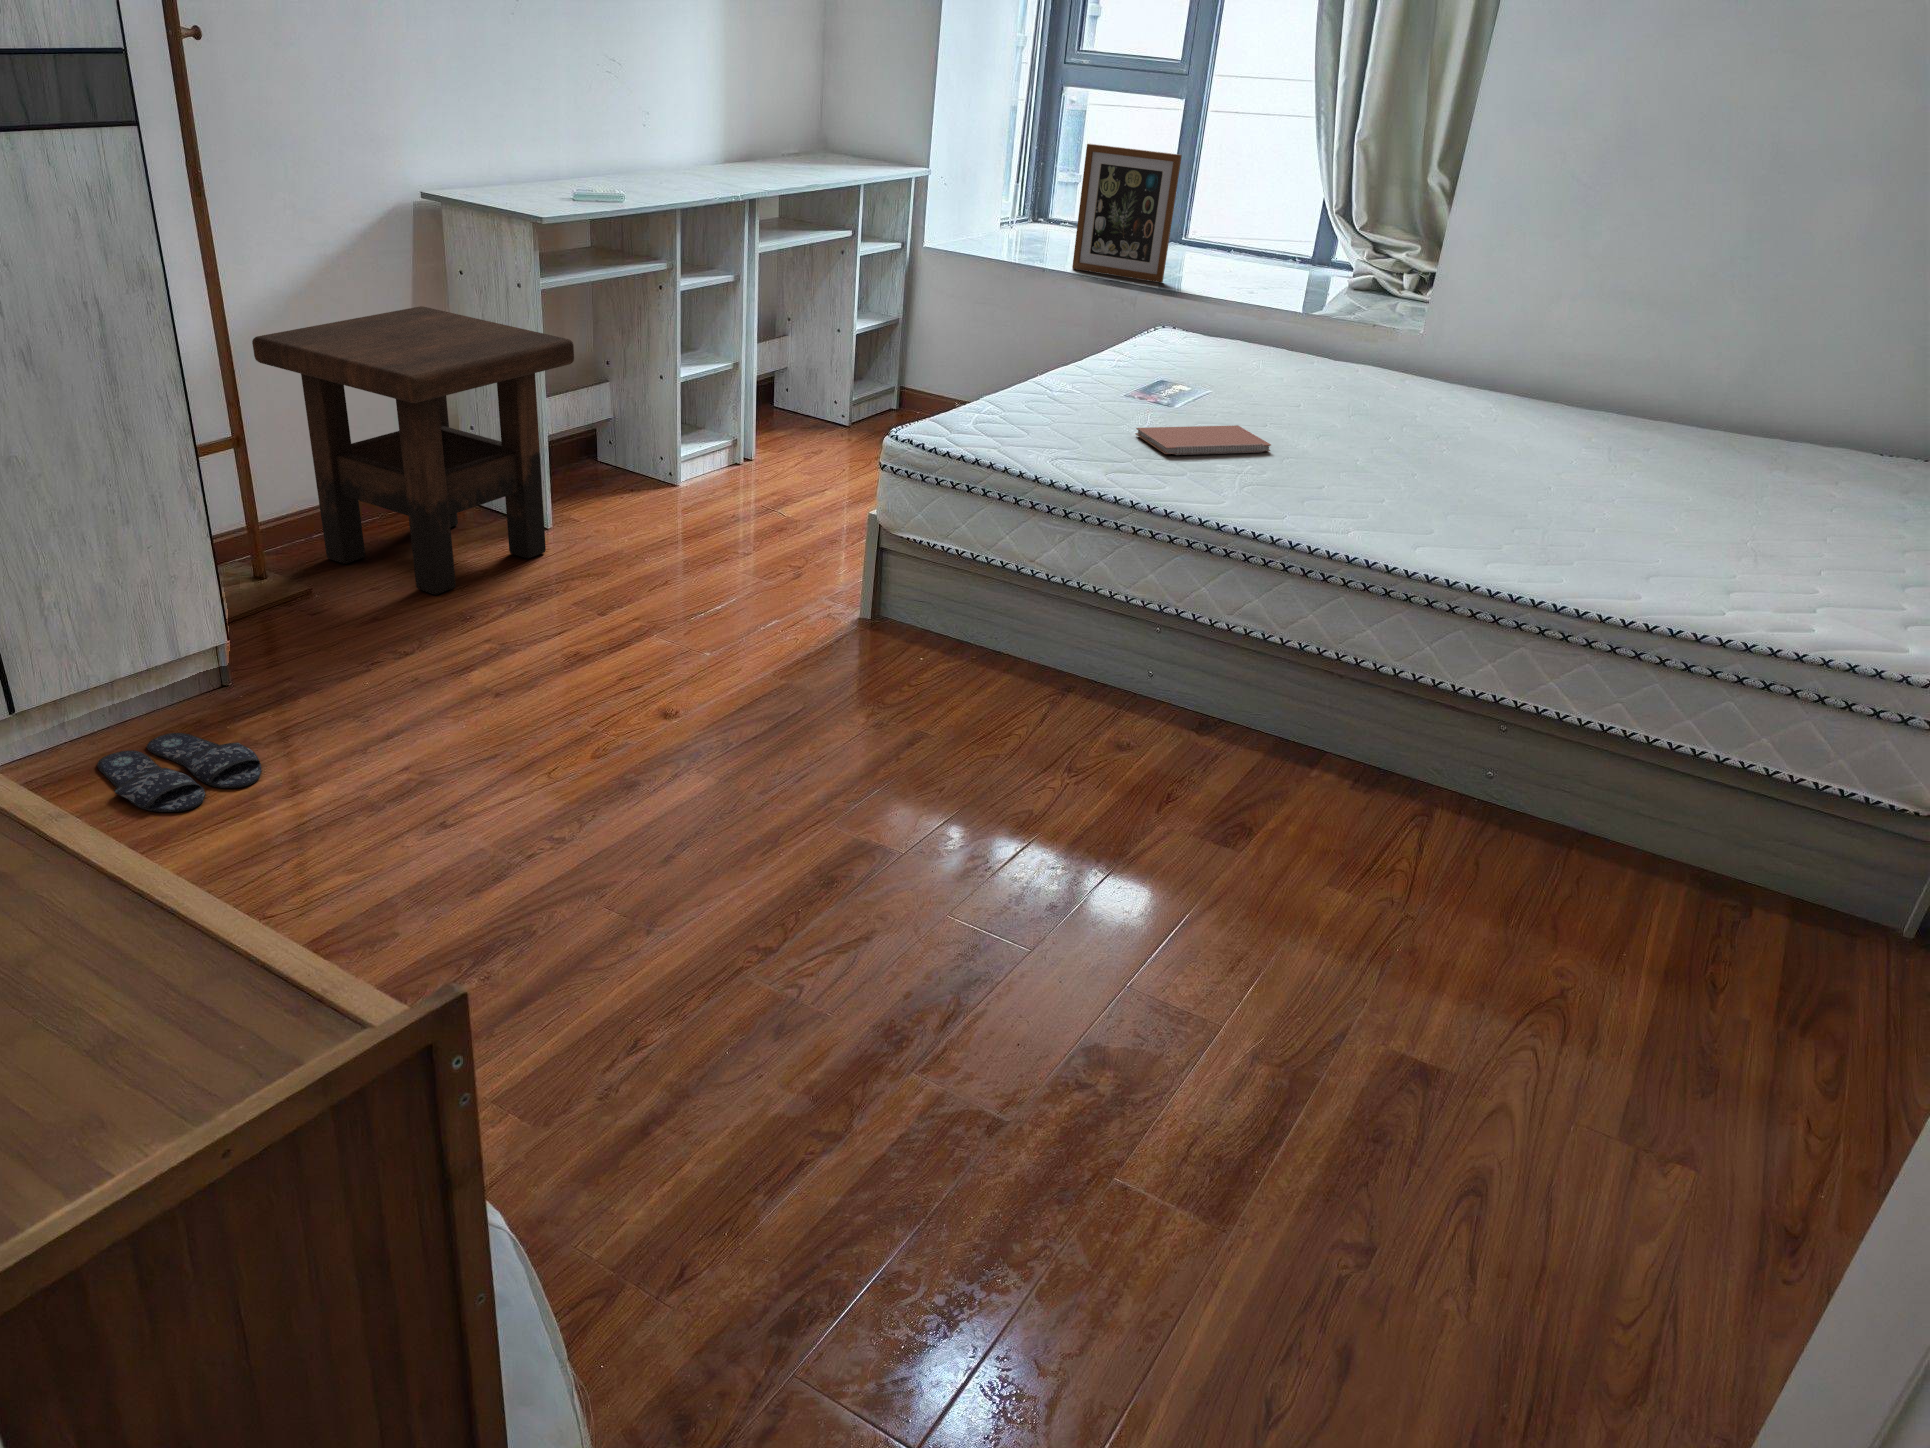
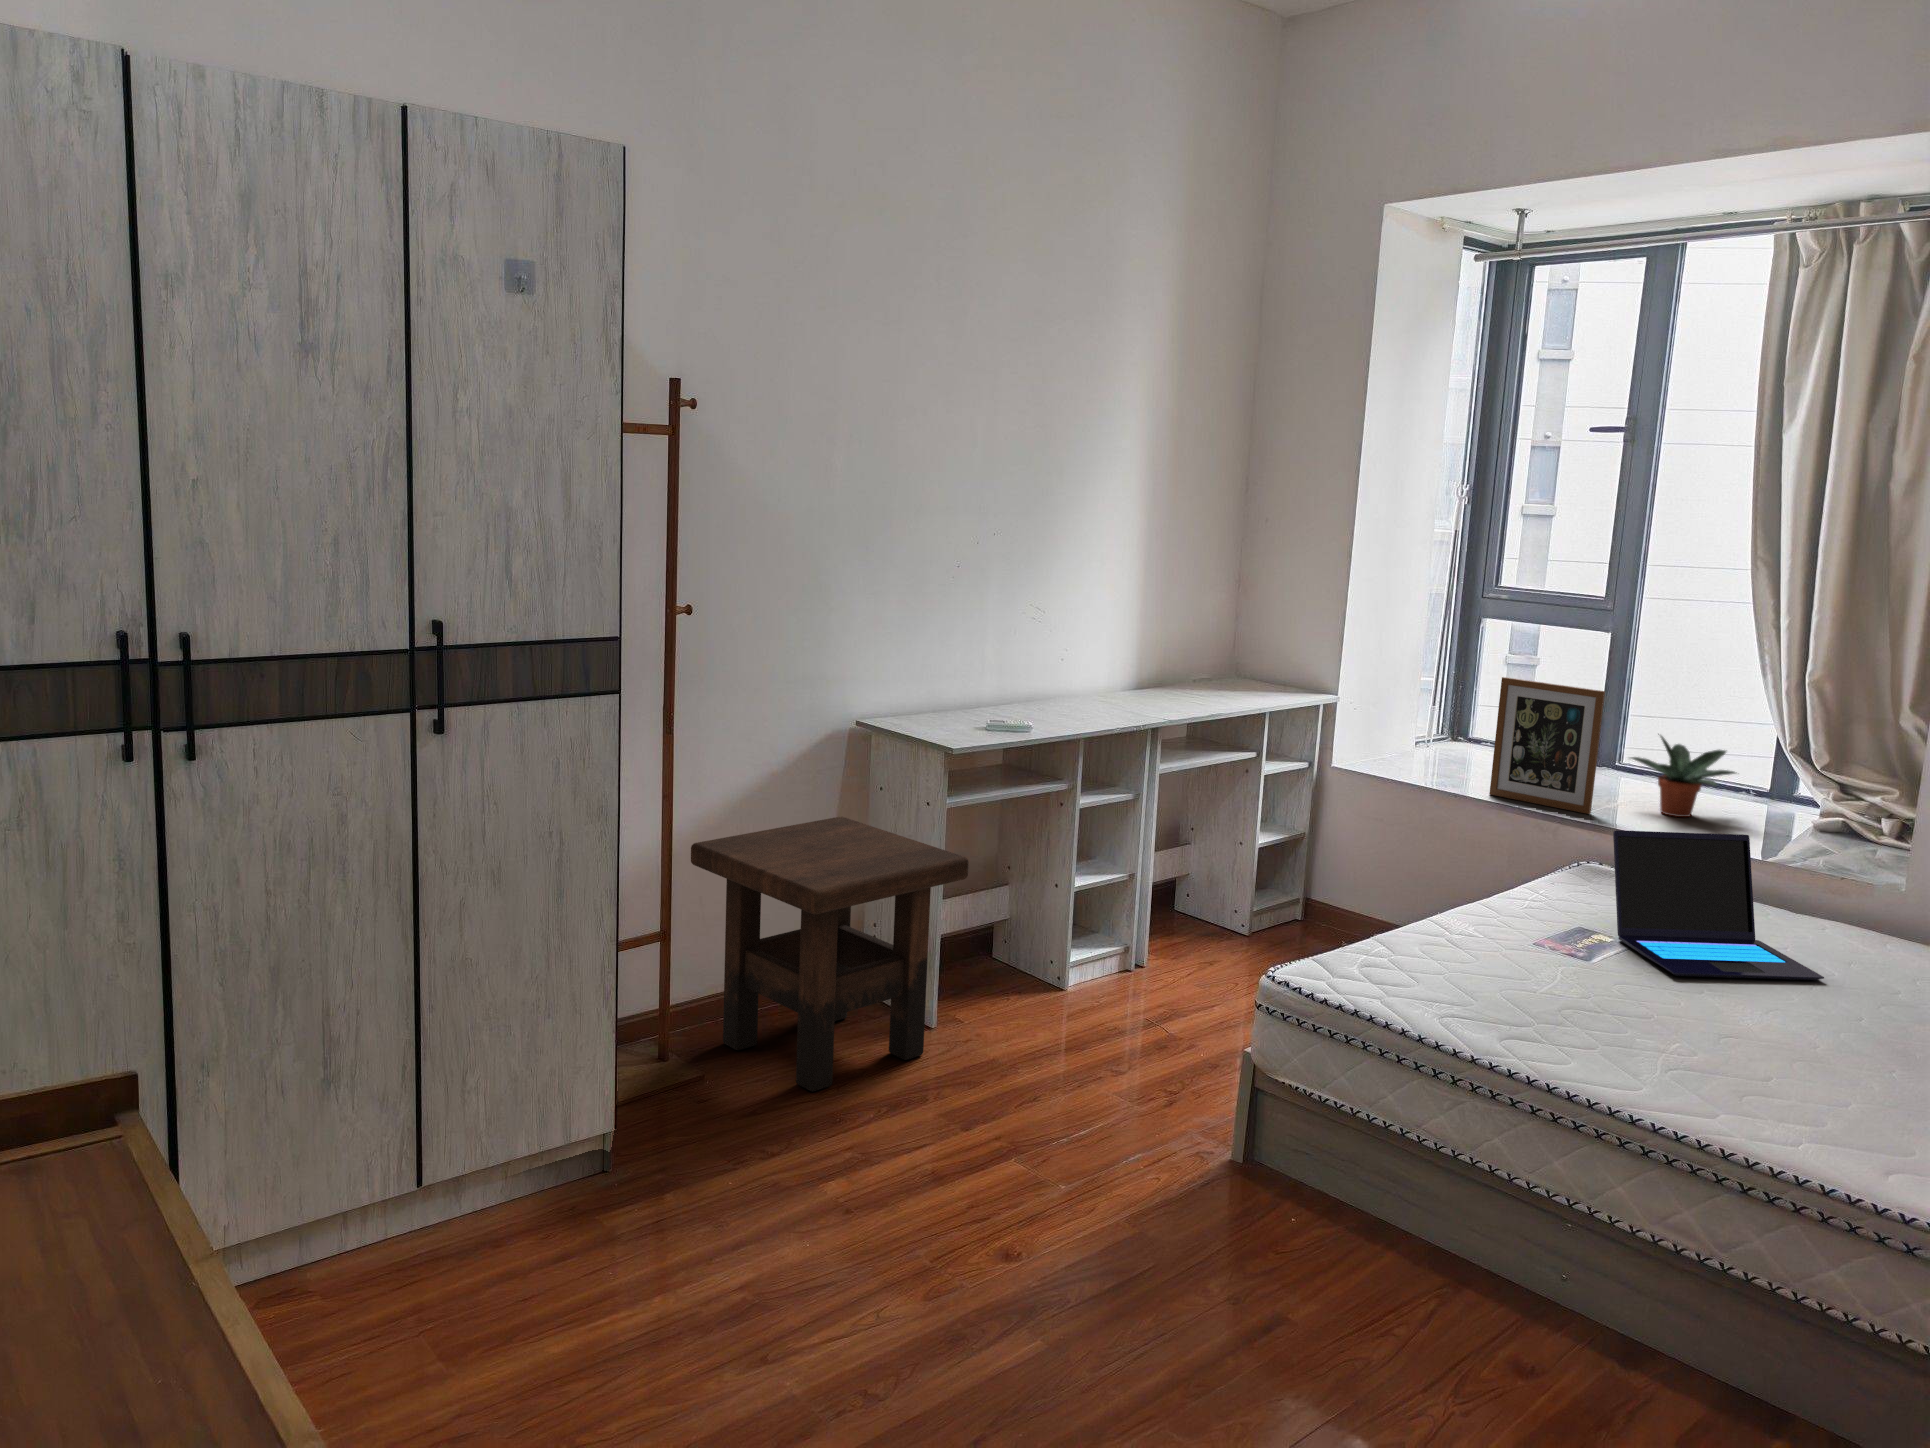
potted plant: none [1196,199,1291,283] -> present [1631,734,1736,817]
laptop: none [1194,283,1362,414] -> present [1613,830,1824,980]
notebook: present [1135,425,1271,455] -> none [1541,986,1704,1026]
slippers: present [97,733,262,812] -> none [481,1215,618,1302]

